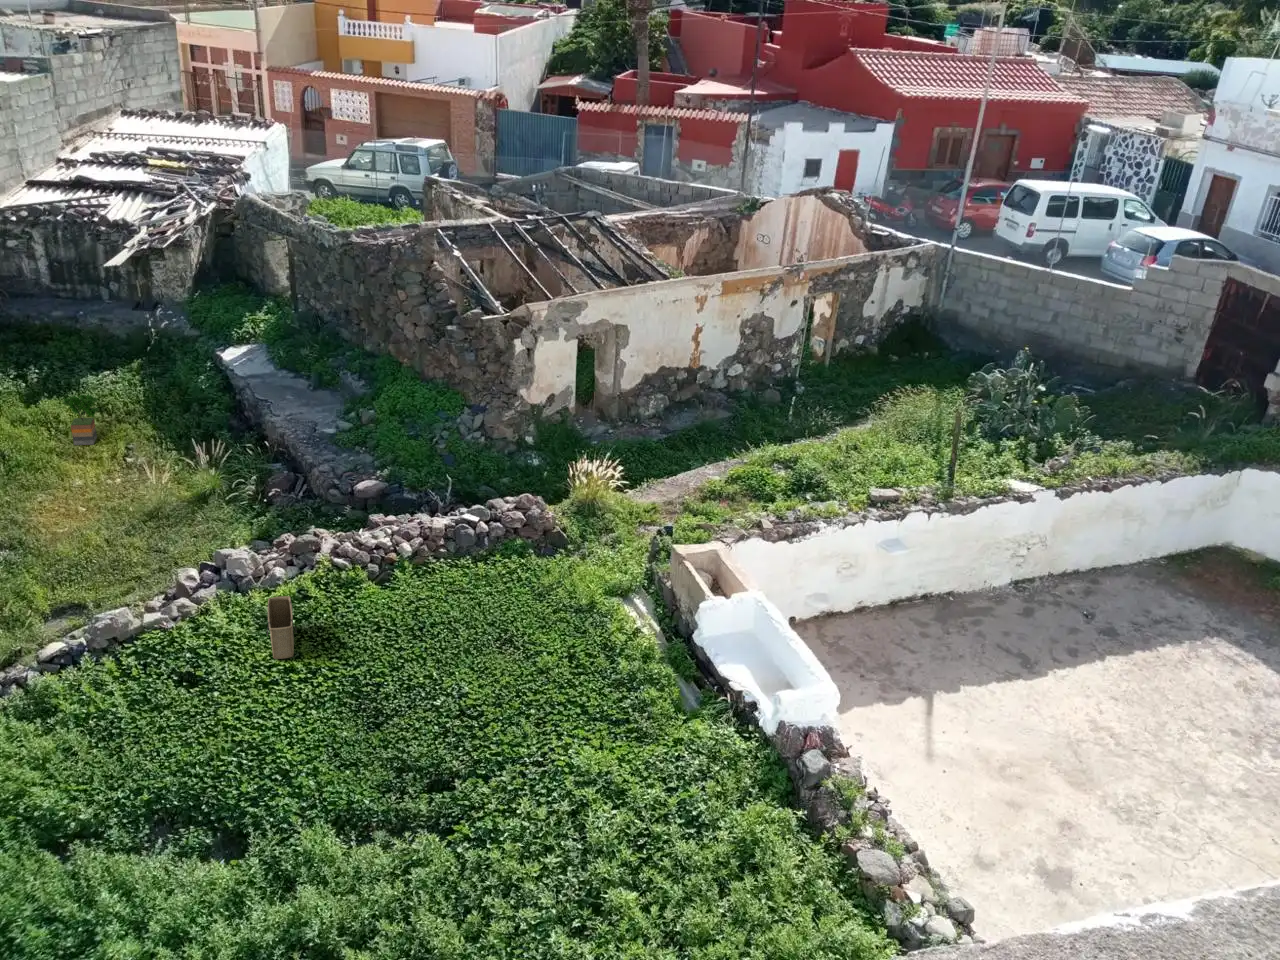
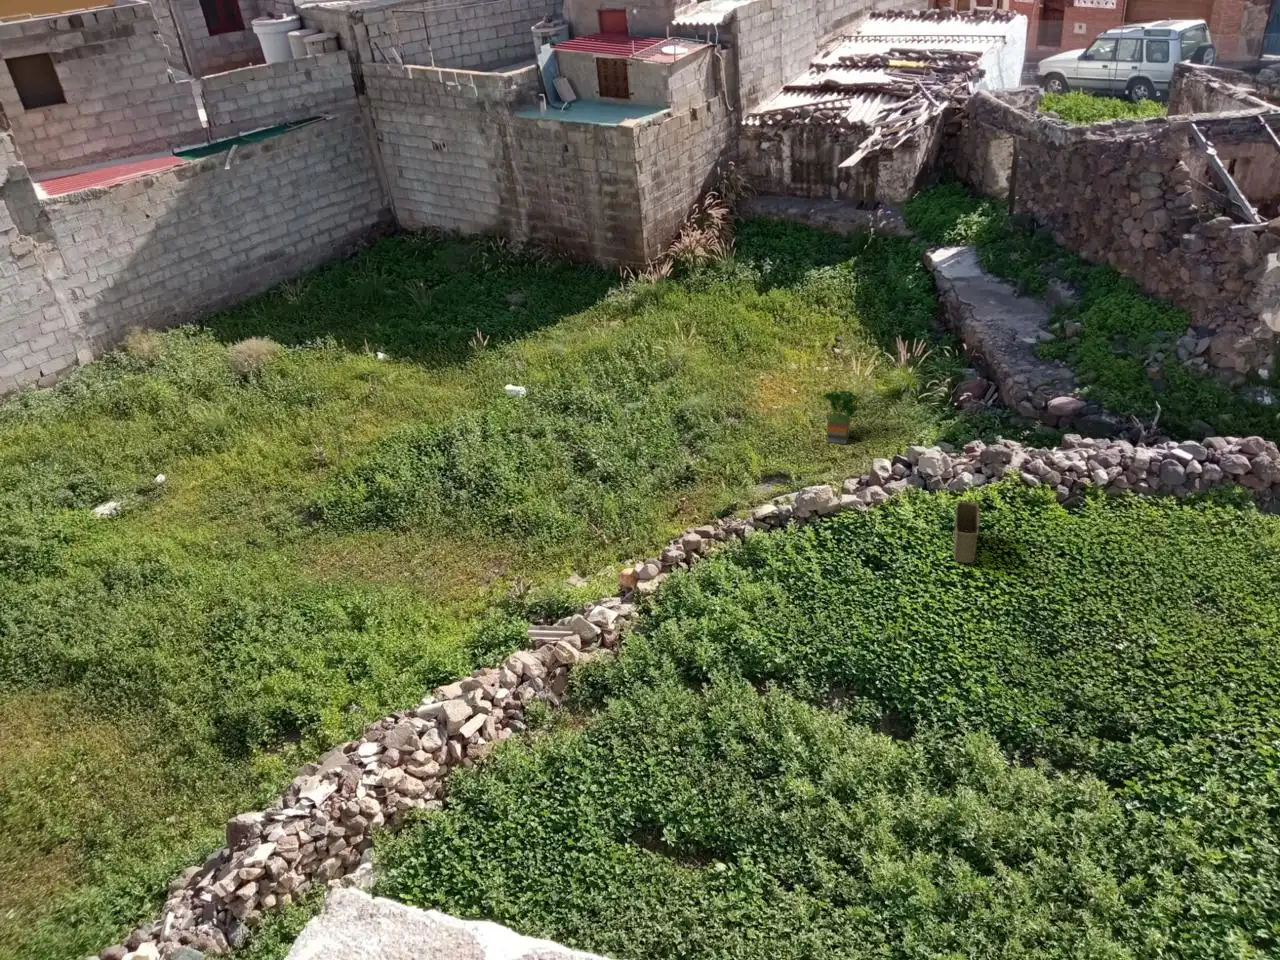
potted tree: present [63,395,99,445] -> present [824,390,857,444]

